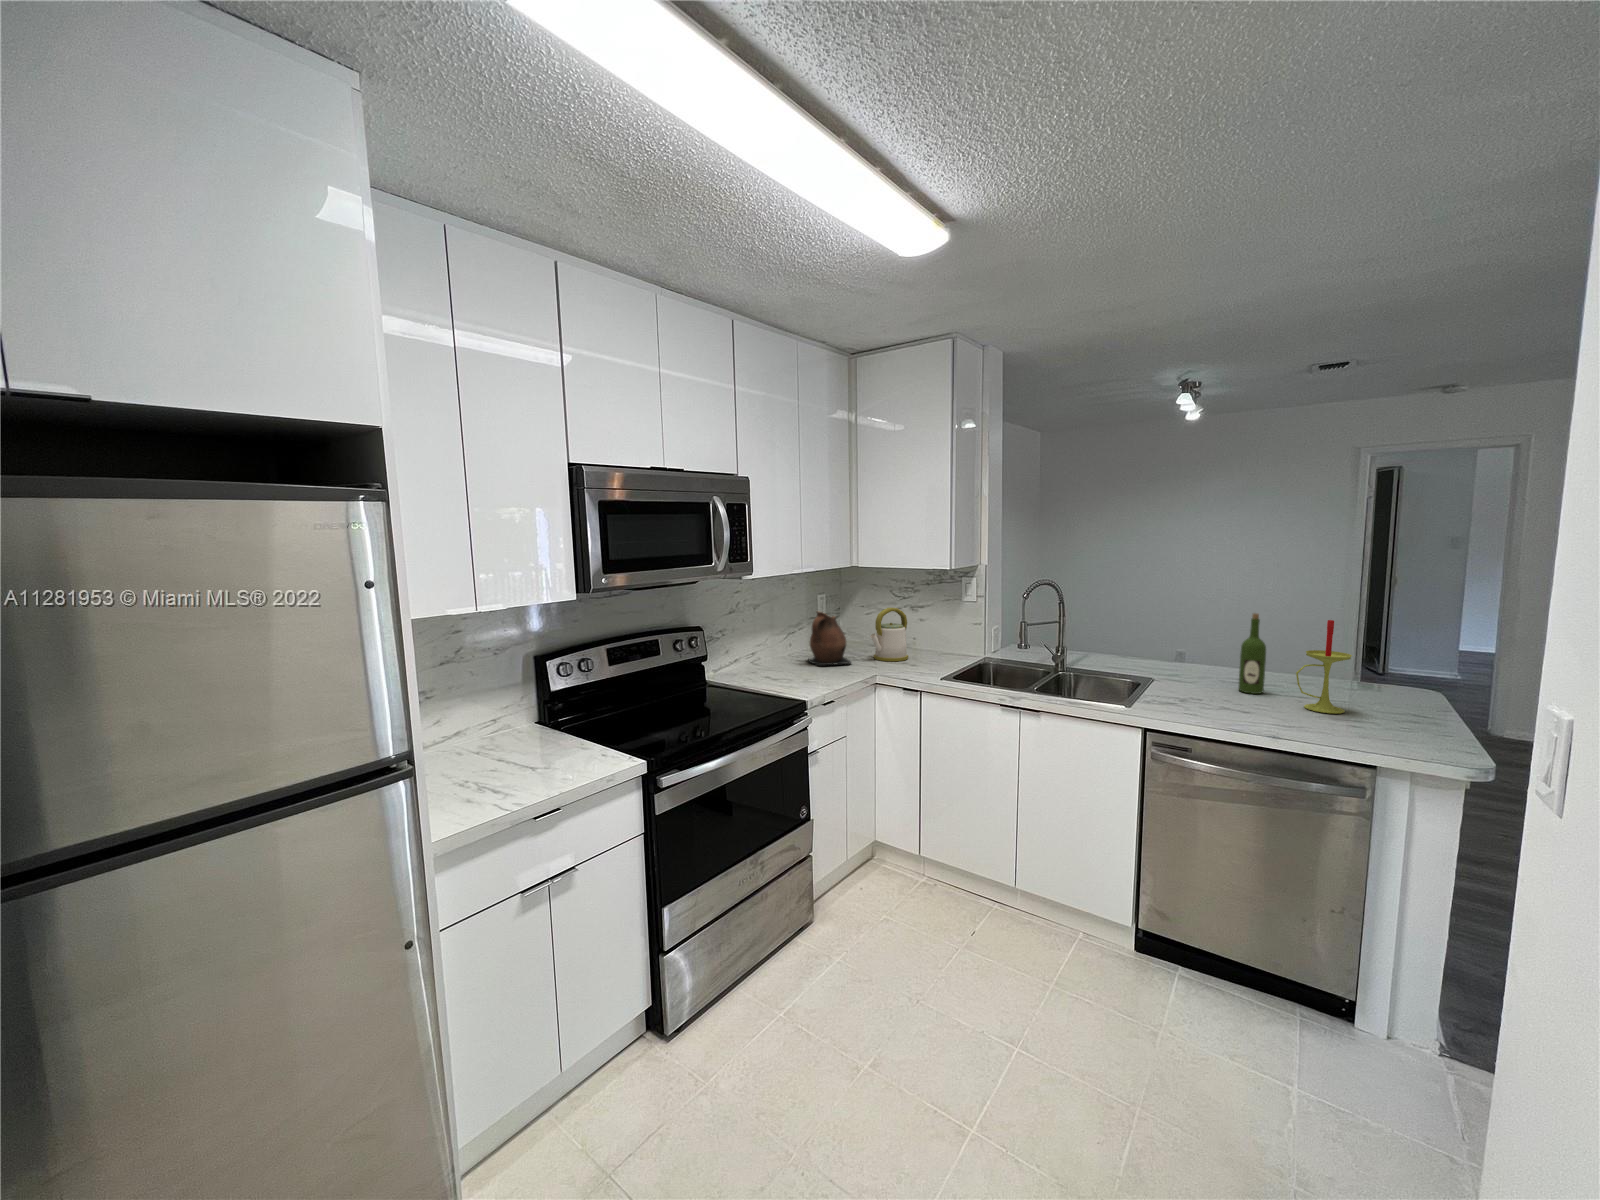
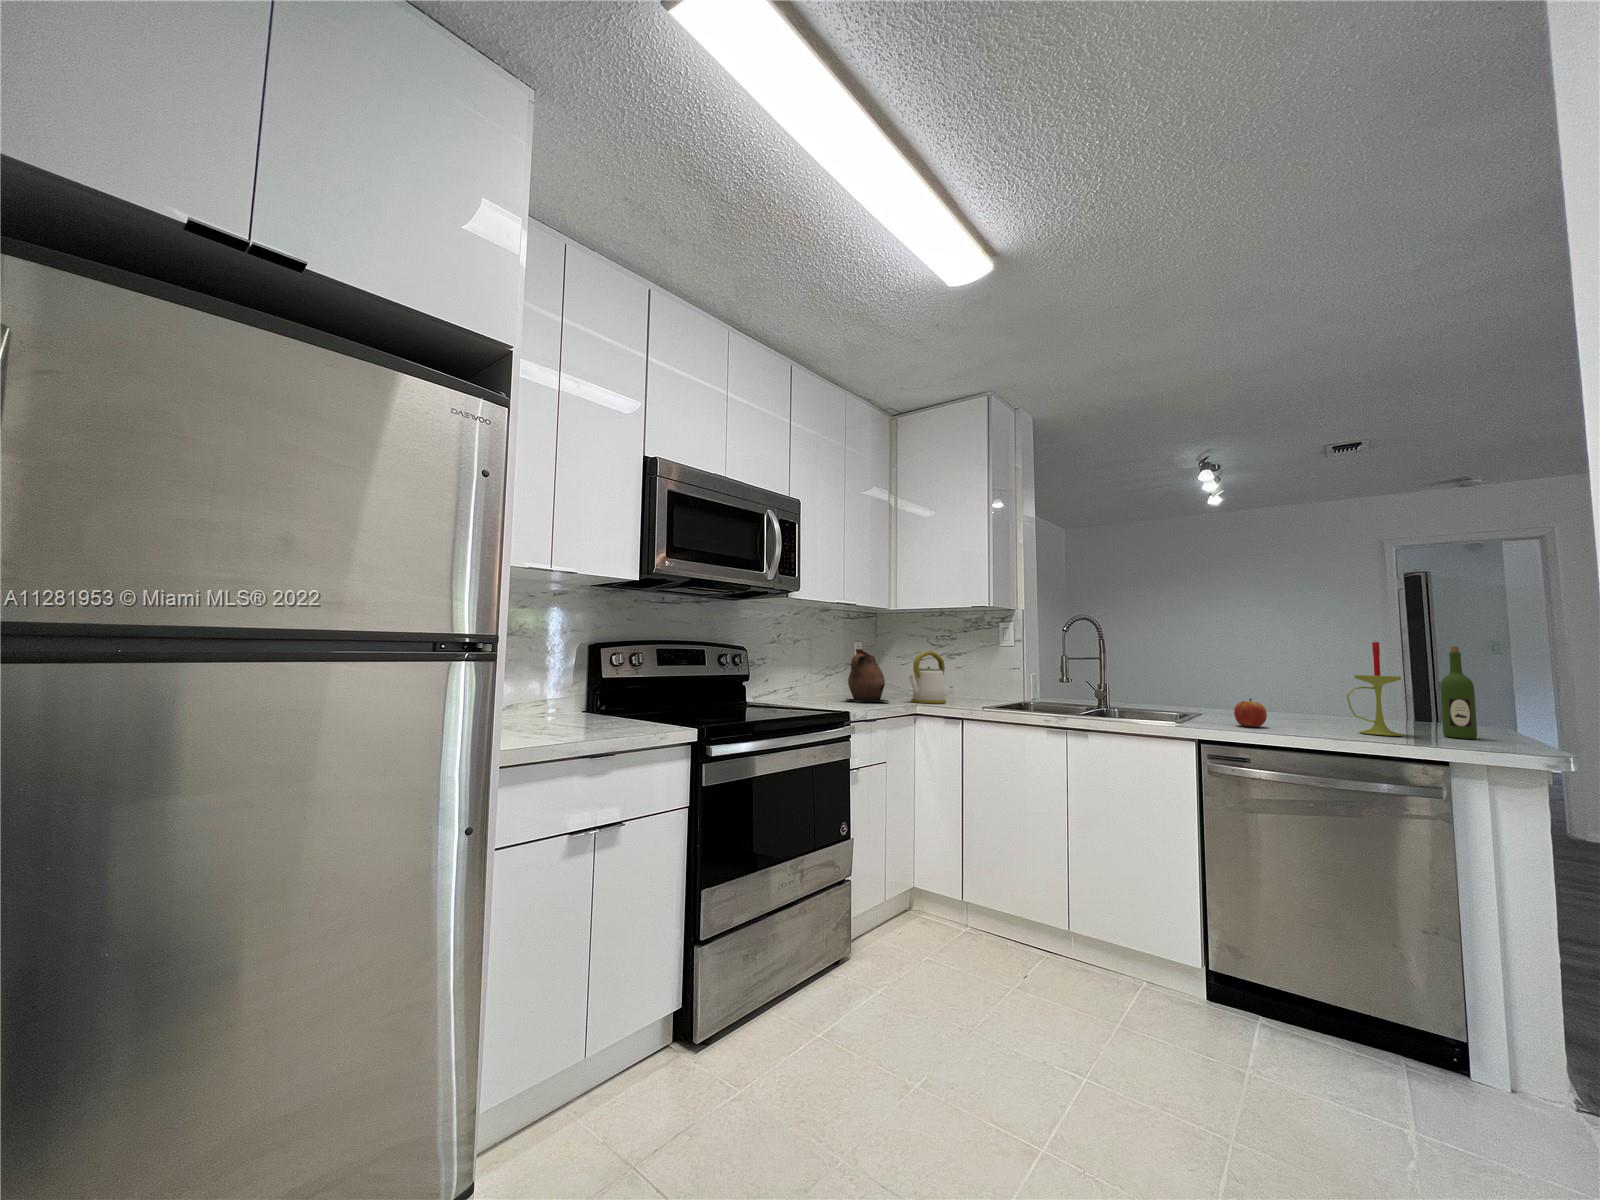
wine bottle: present [1239,613,1266,694] -> present [1440,646,1477,739]
apple: none [1186,673,1218,700] -> present [1234,699,1267,727]

